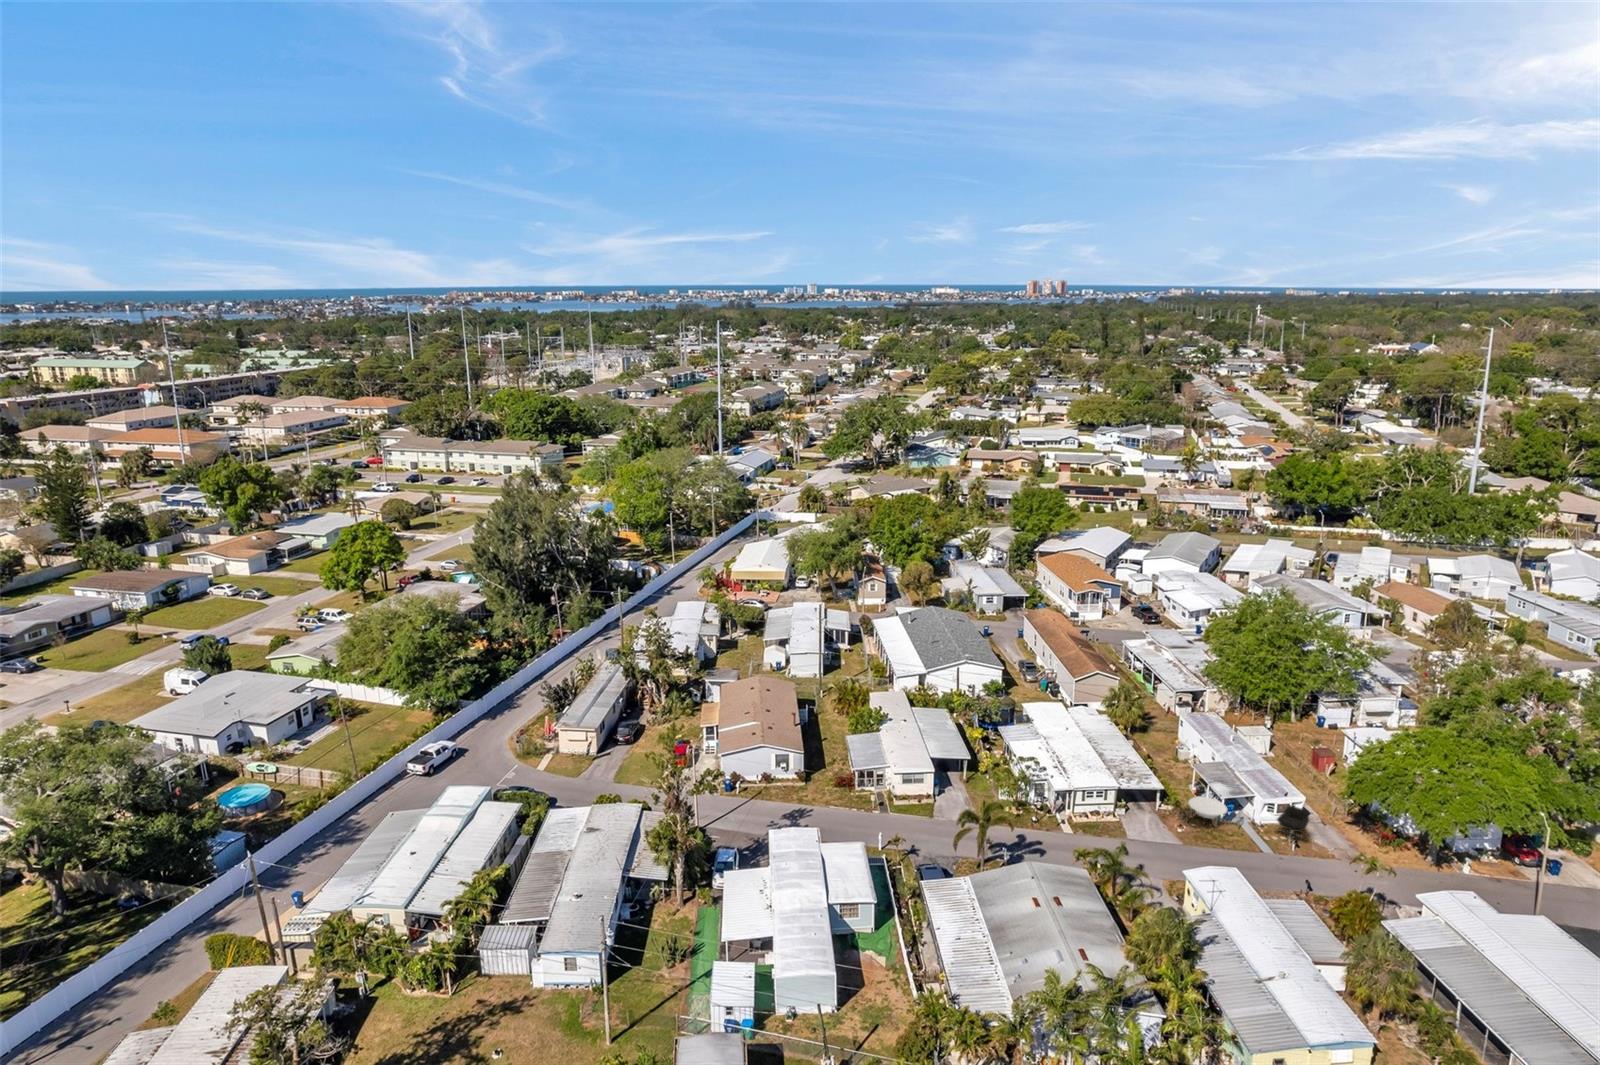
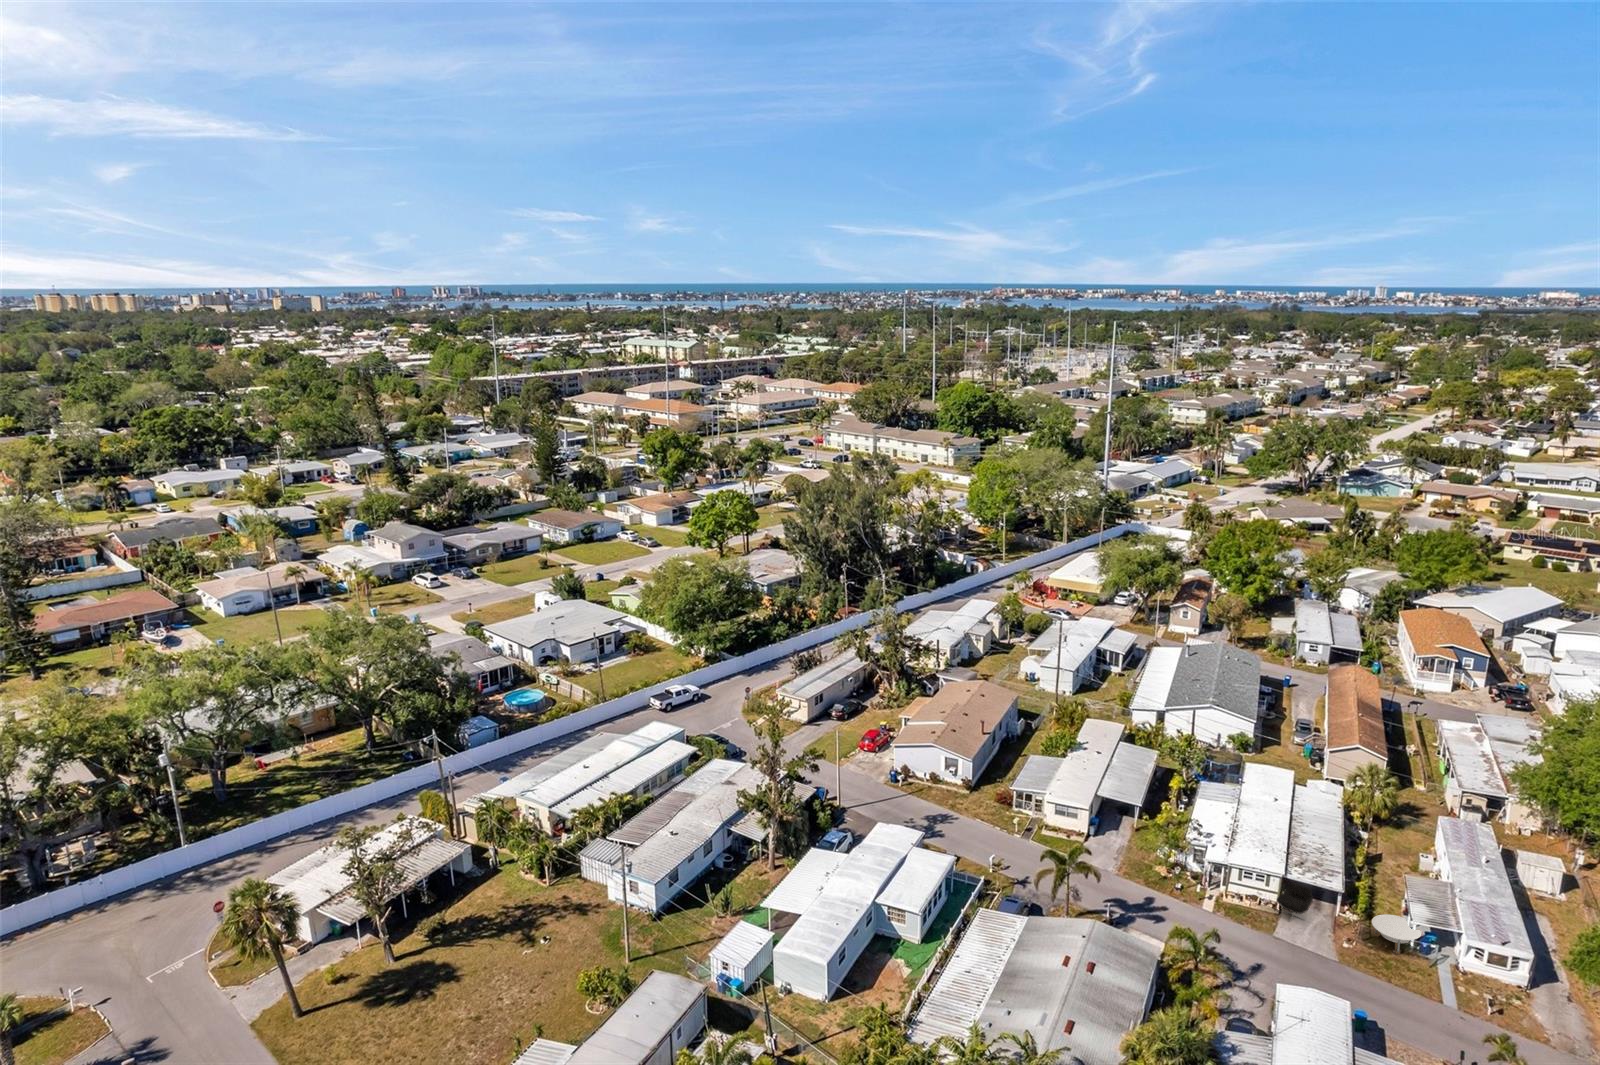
lounge chair: present [1277,805,1309,835] -> present [1277,883,1313,920]

